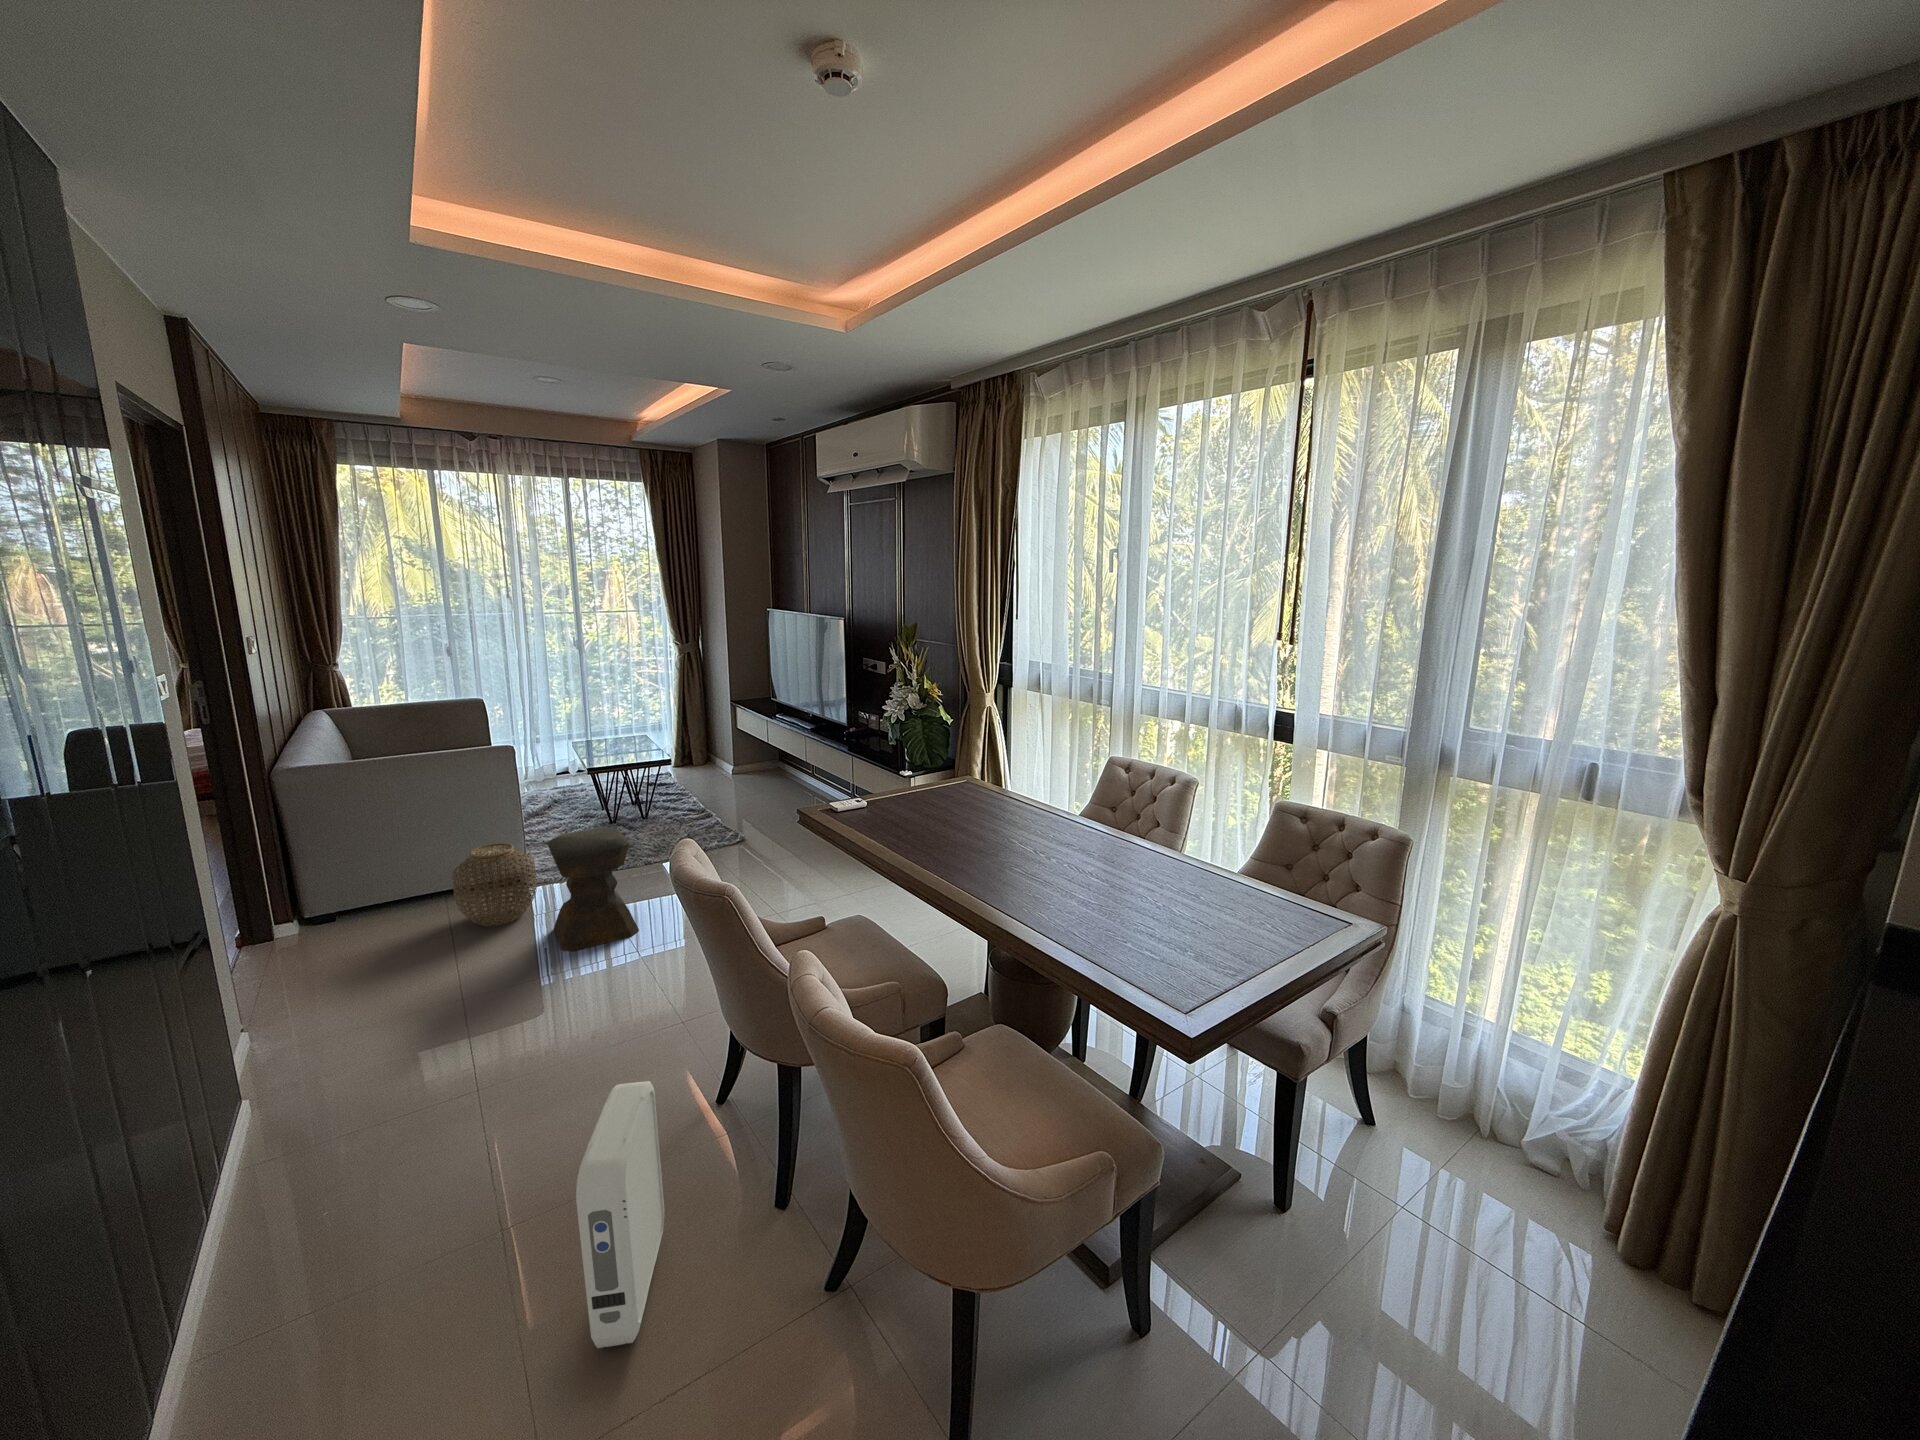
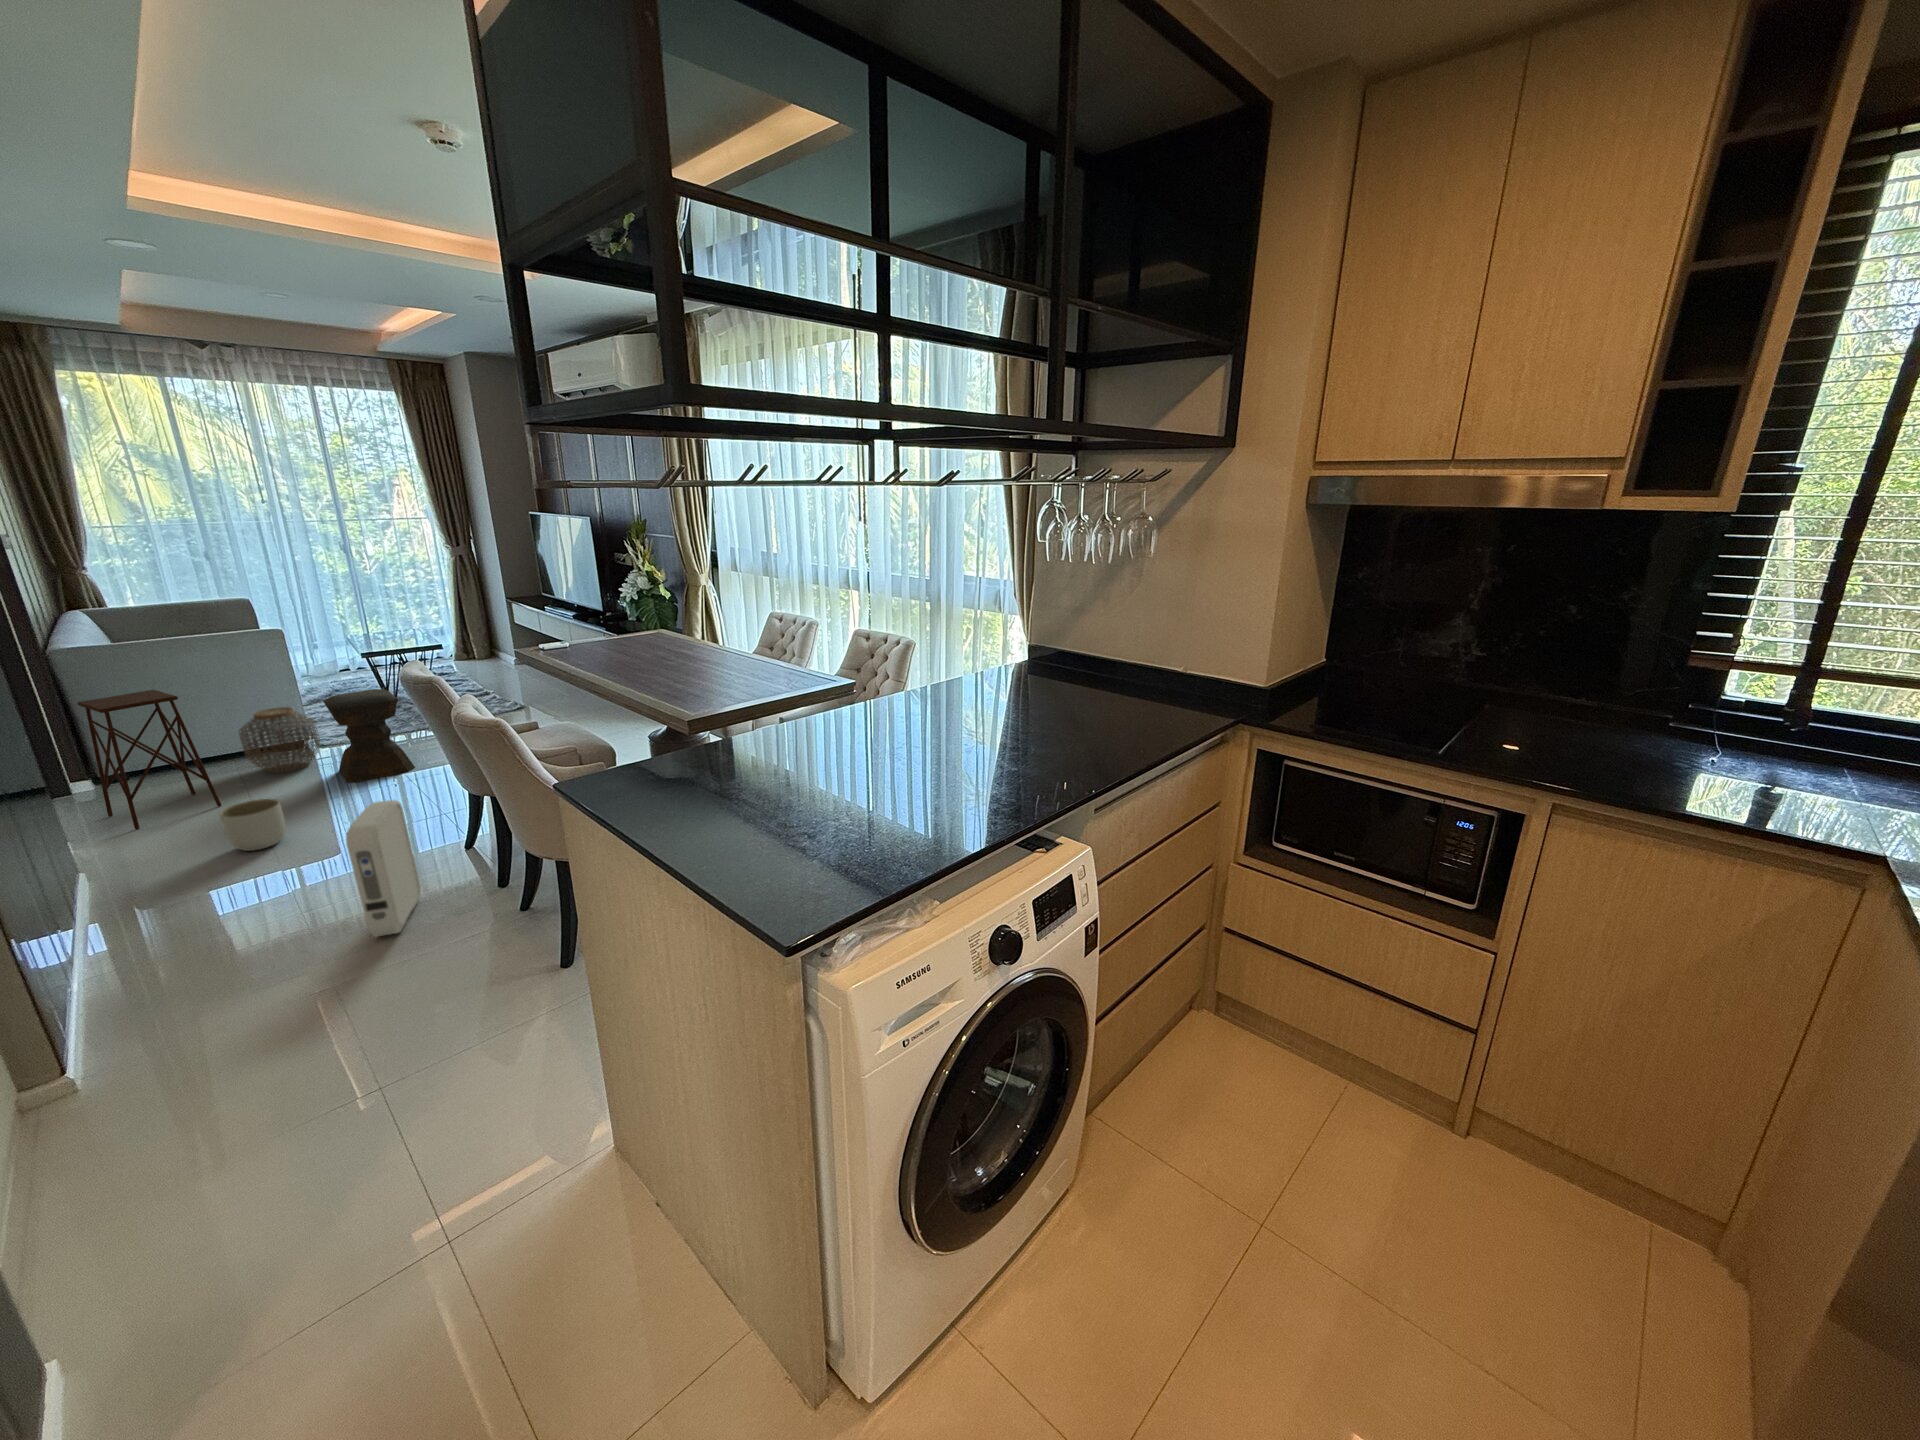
side table: none [283,828,421,1015] -> present [78,690,221,829]
planter: none [411,999,488,1078] -> present [219,799,286,851]

